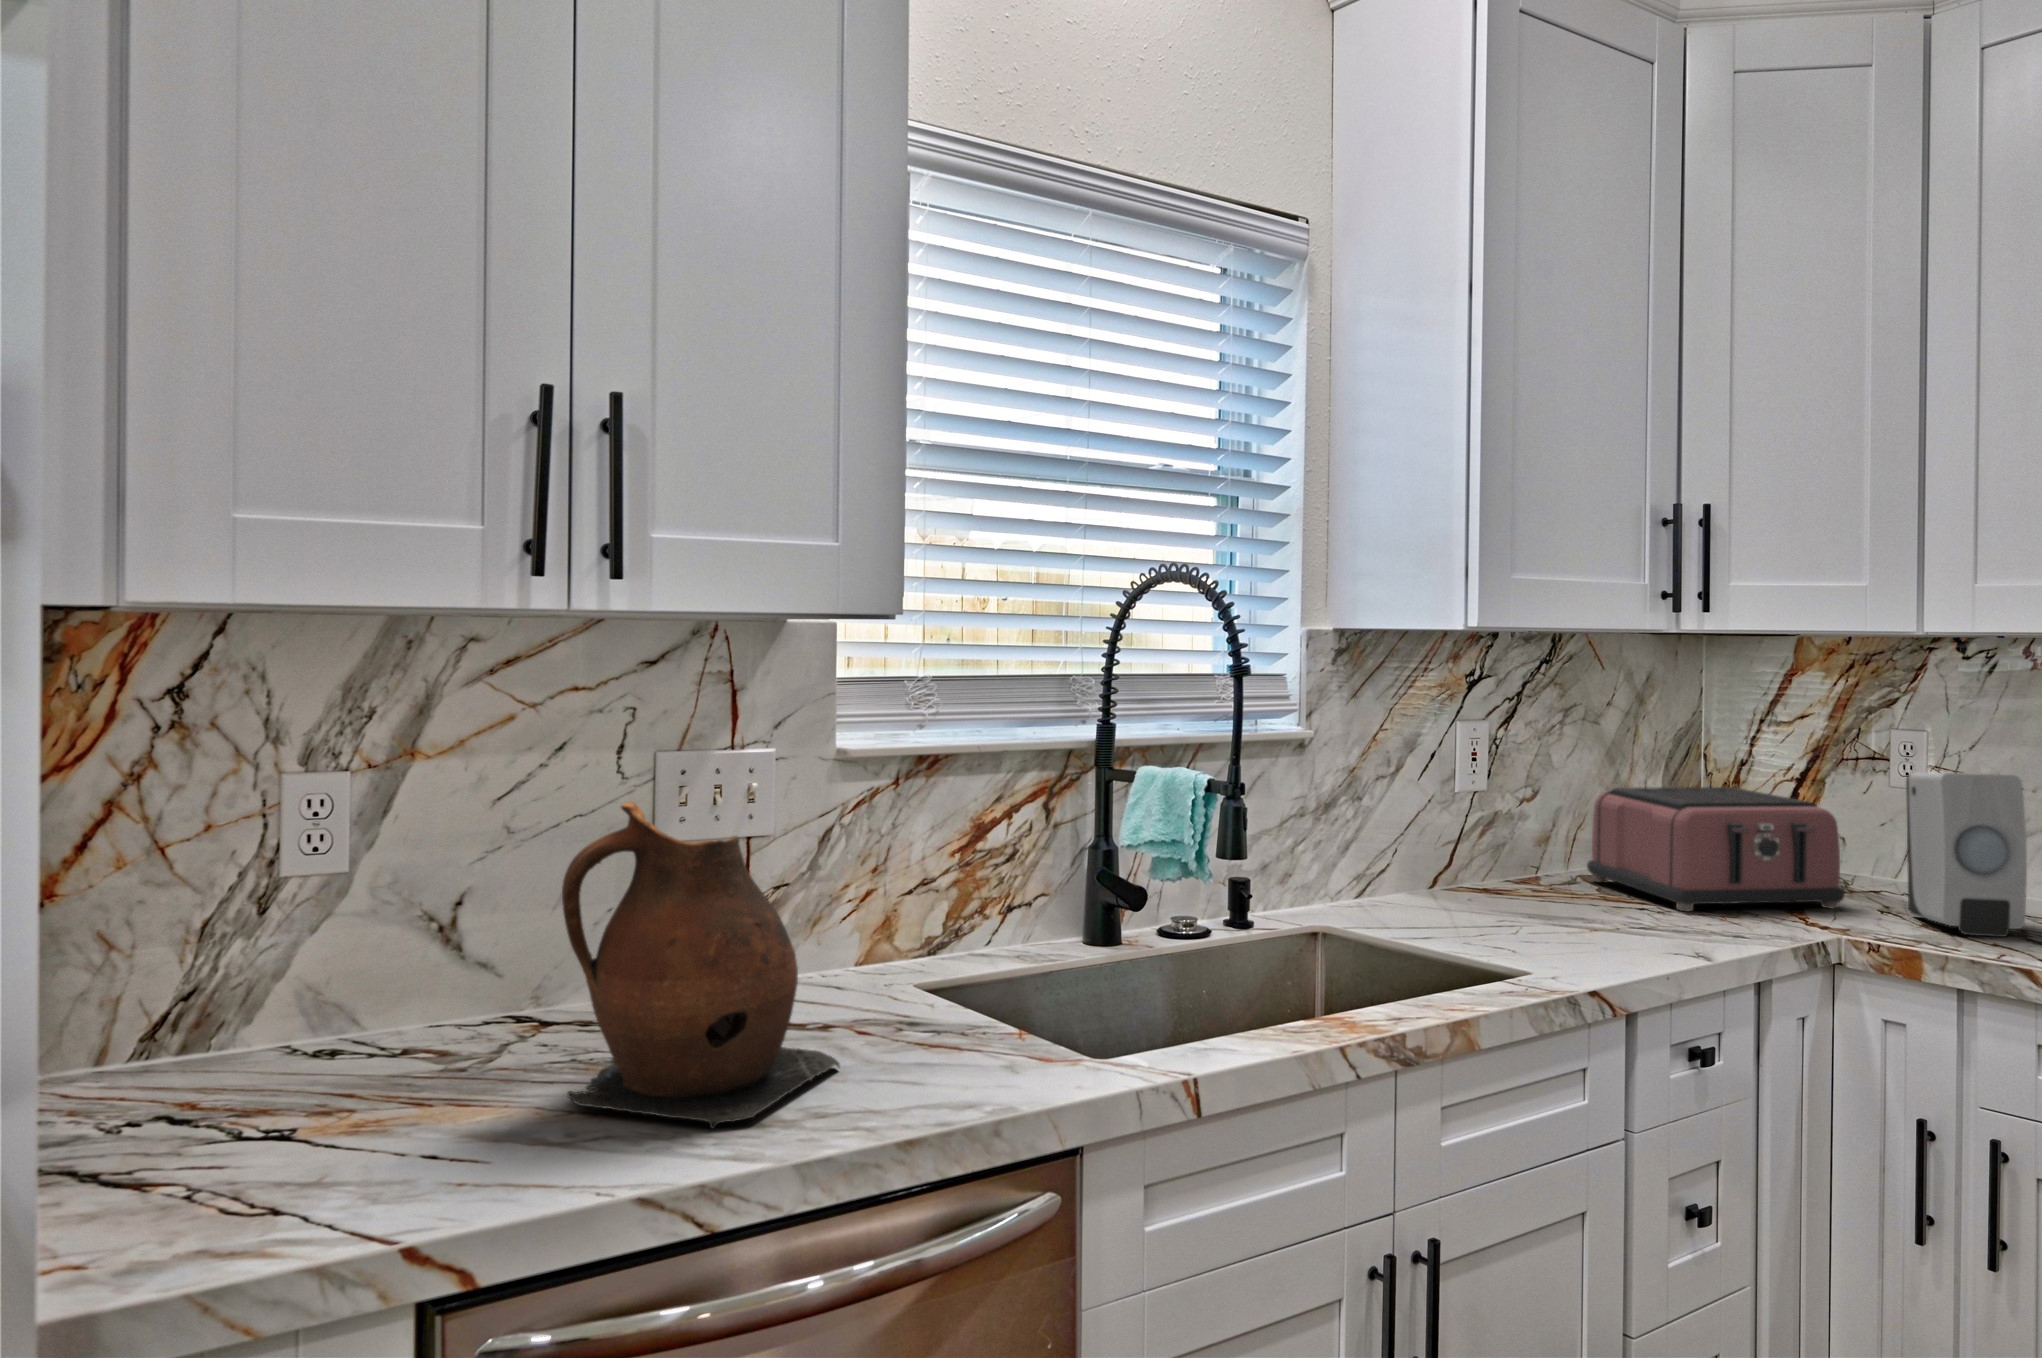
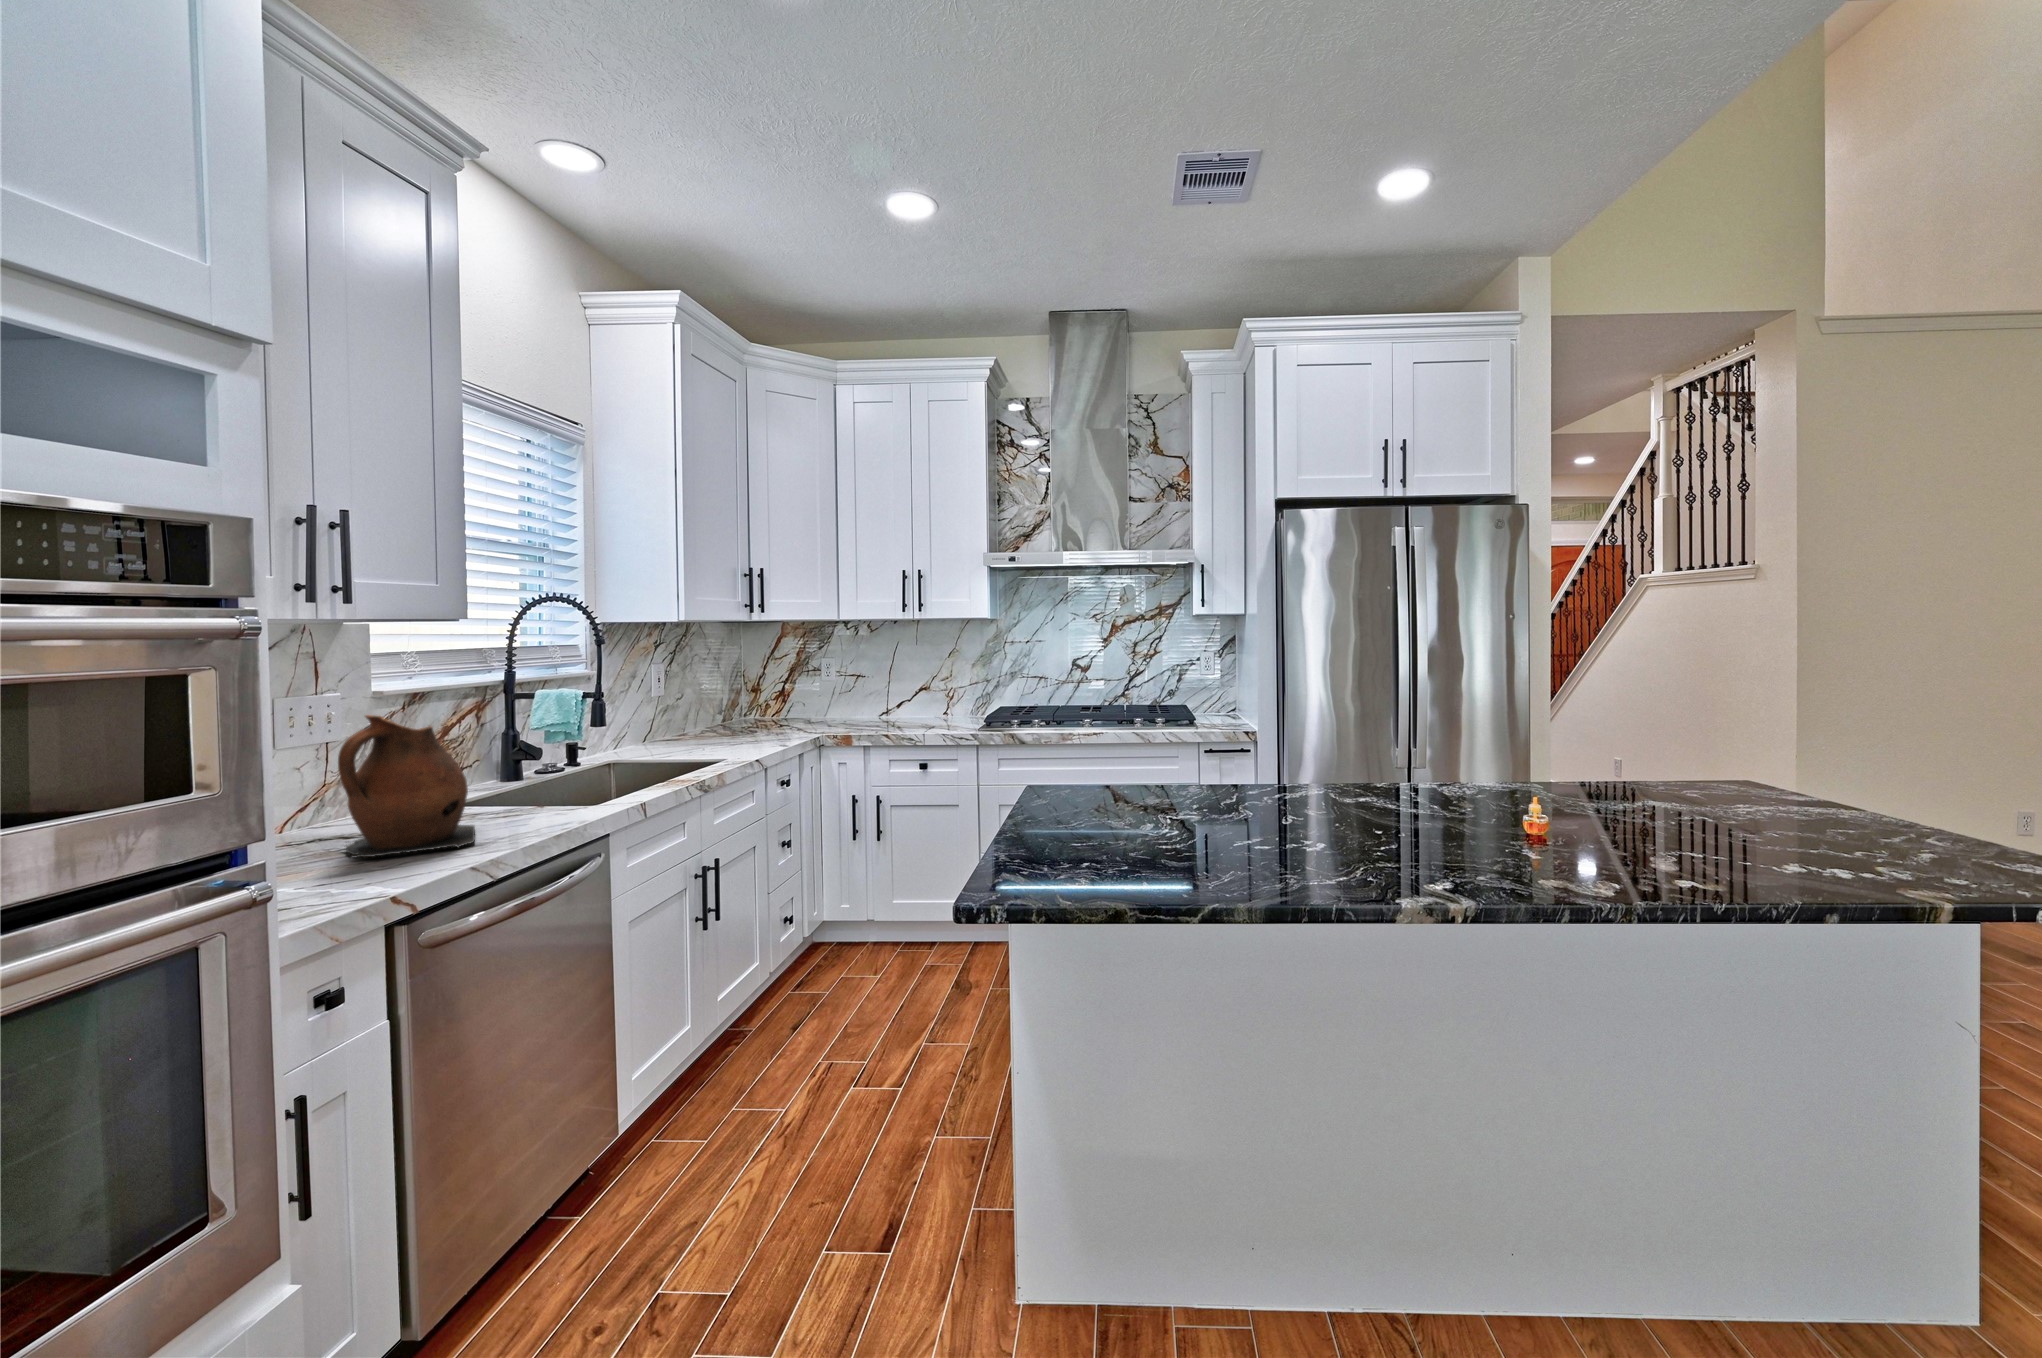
soap dispenser: present [1906,772,2027,937] -> none [836,670,878,729]
toaster: present [1587,787,1844,911] -> none [708,686,815,736]

